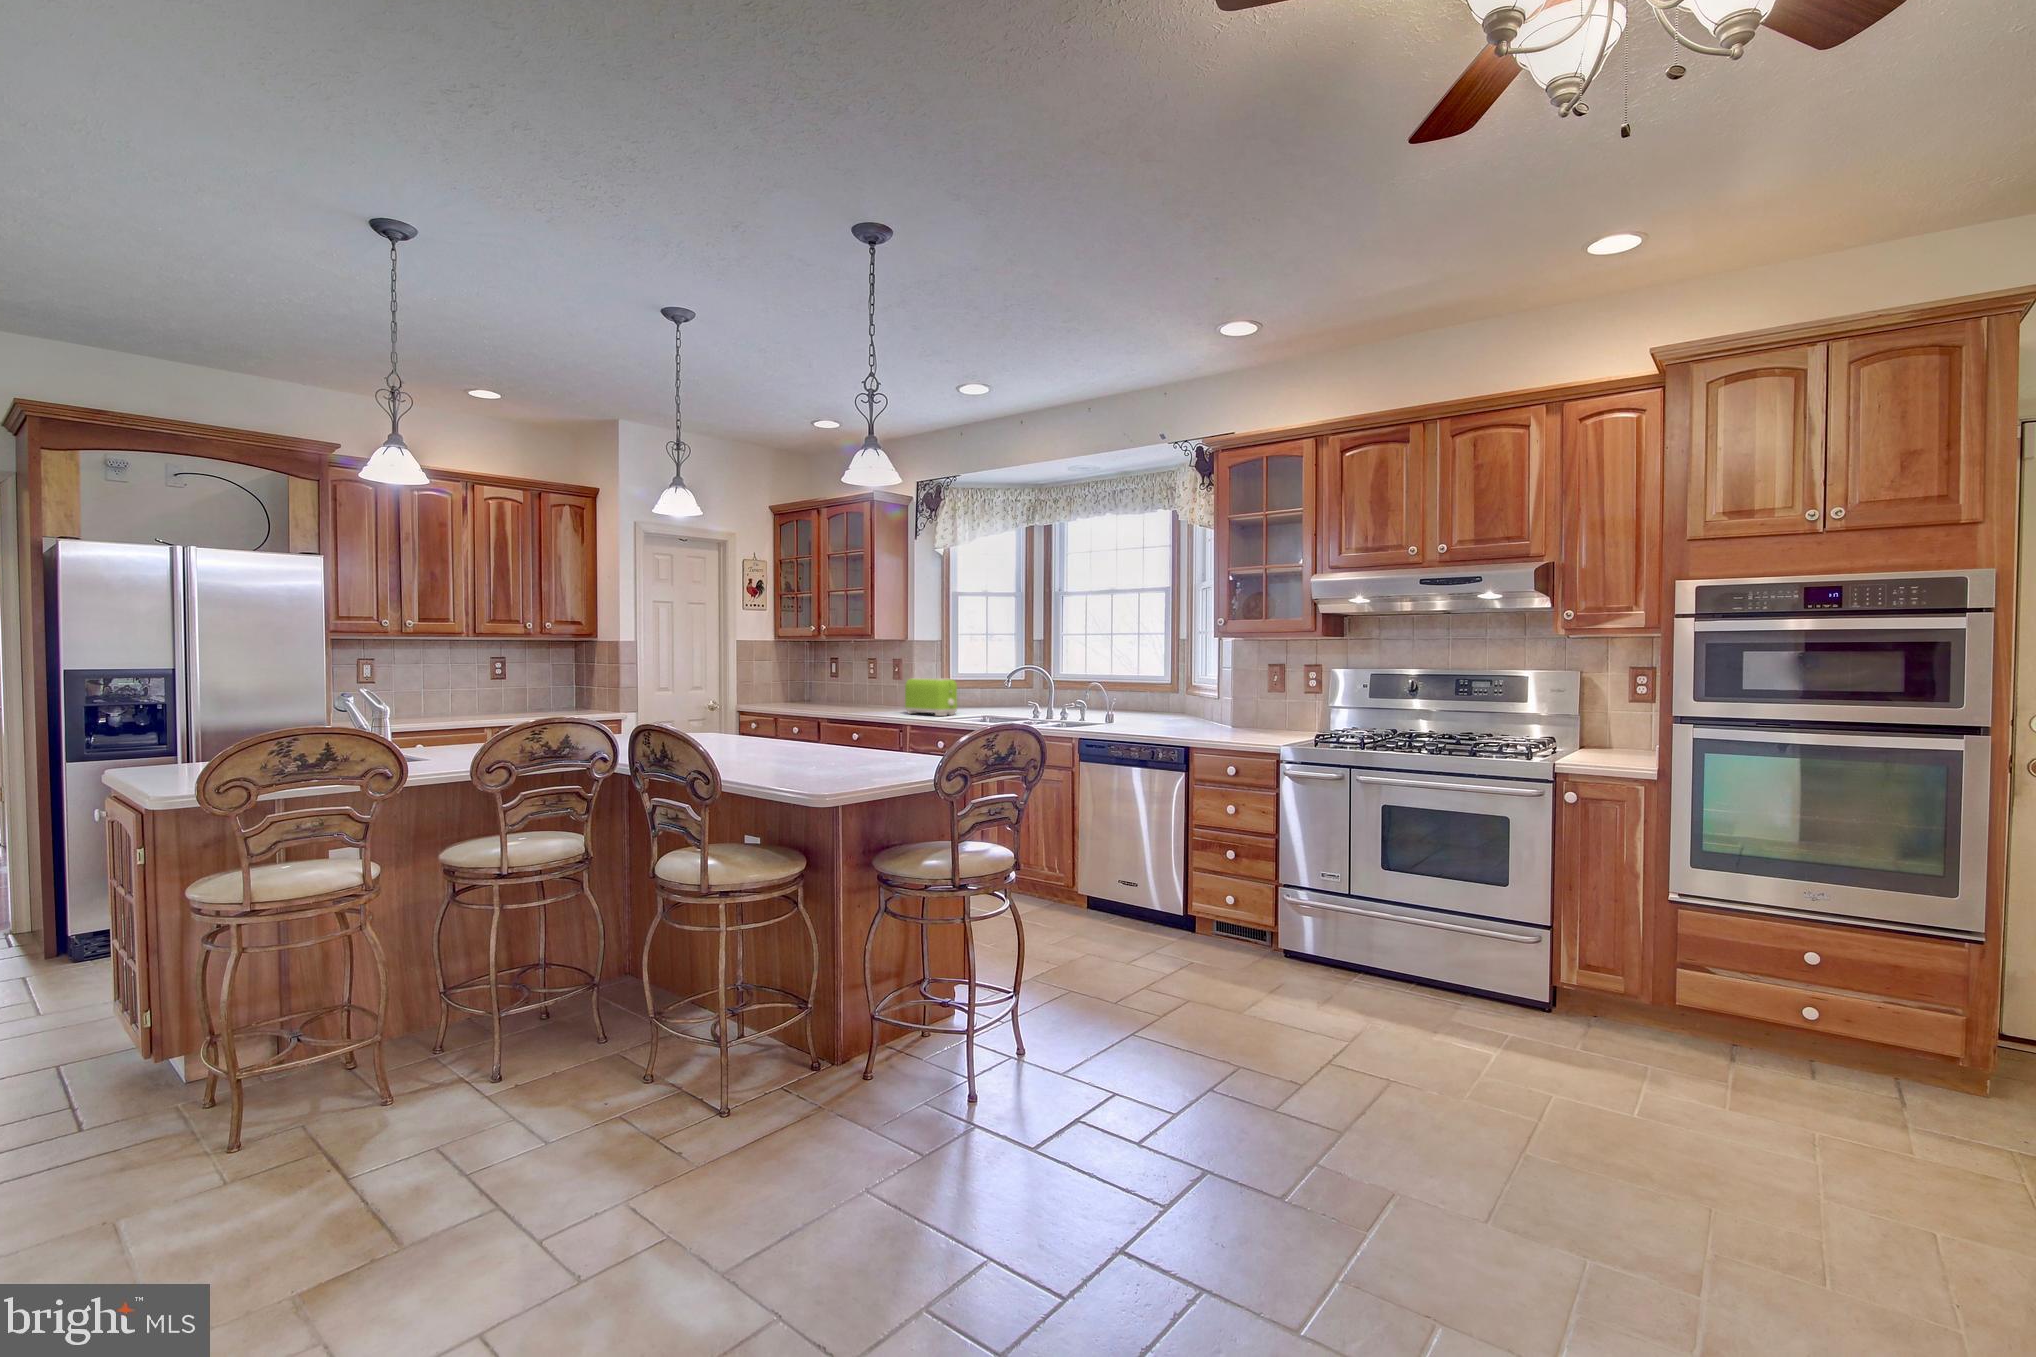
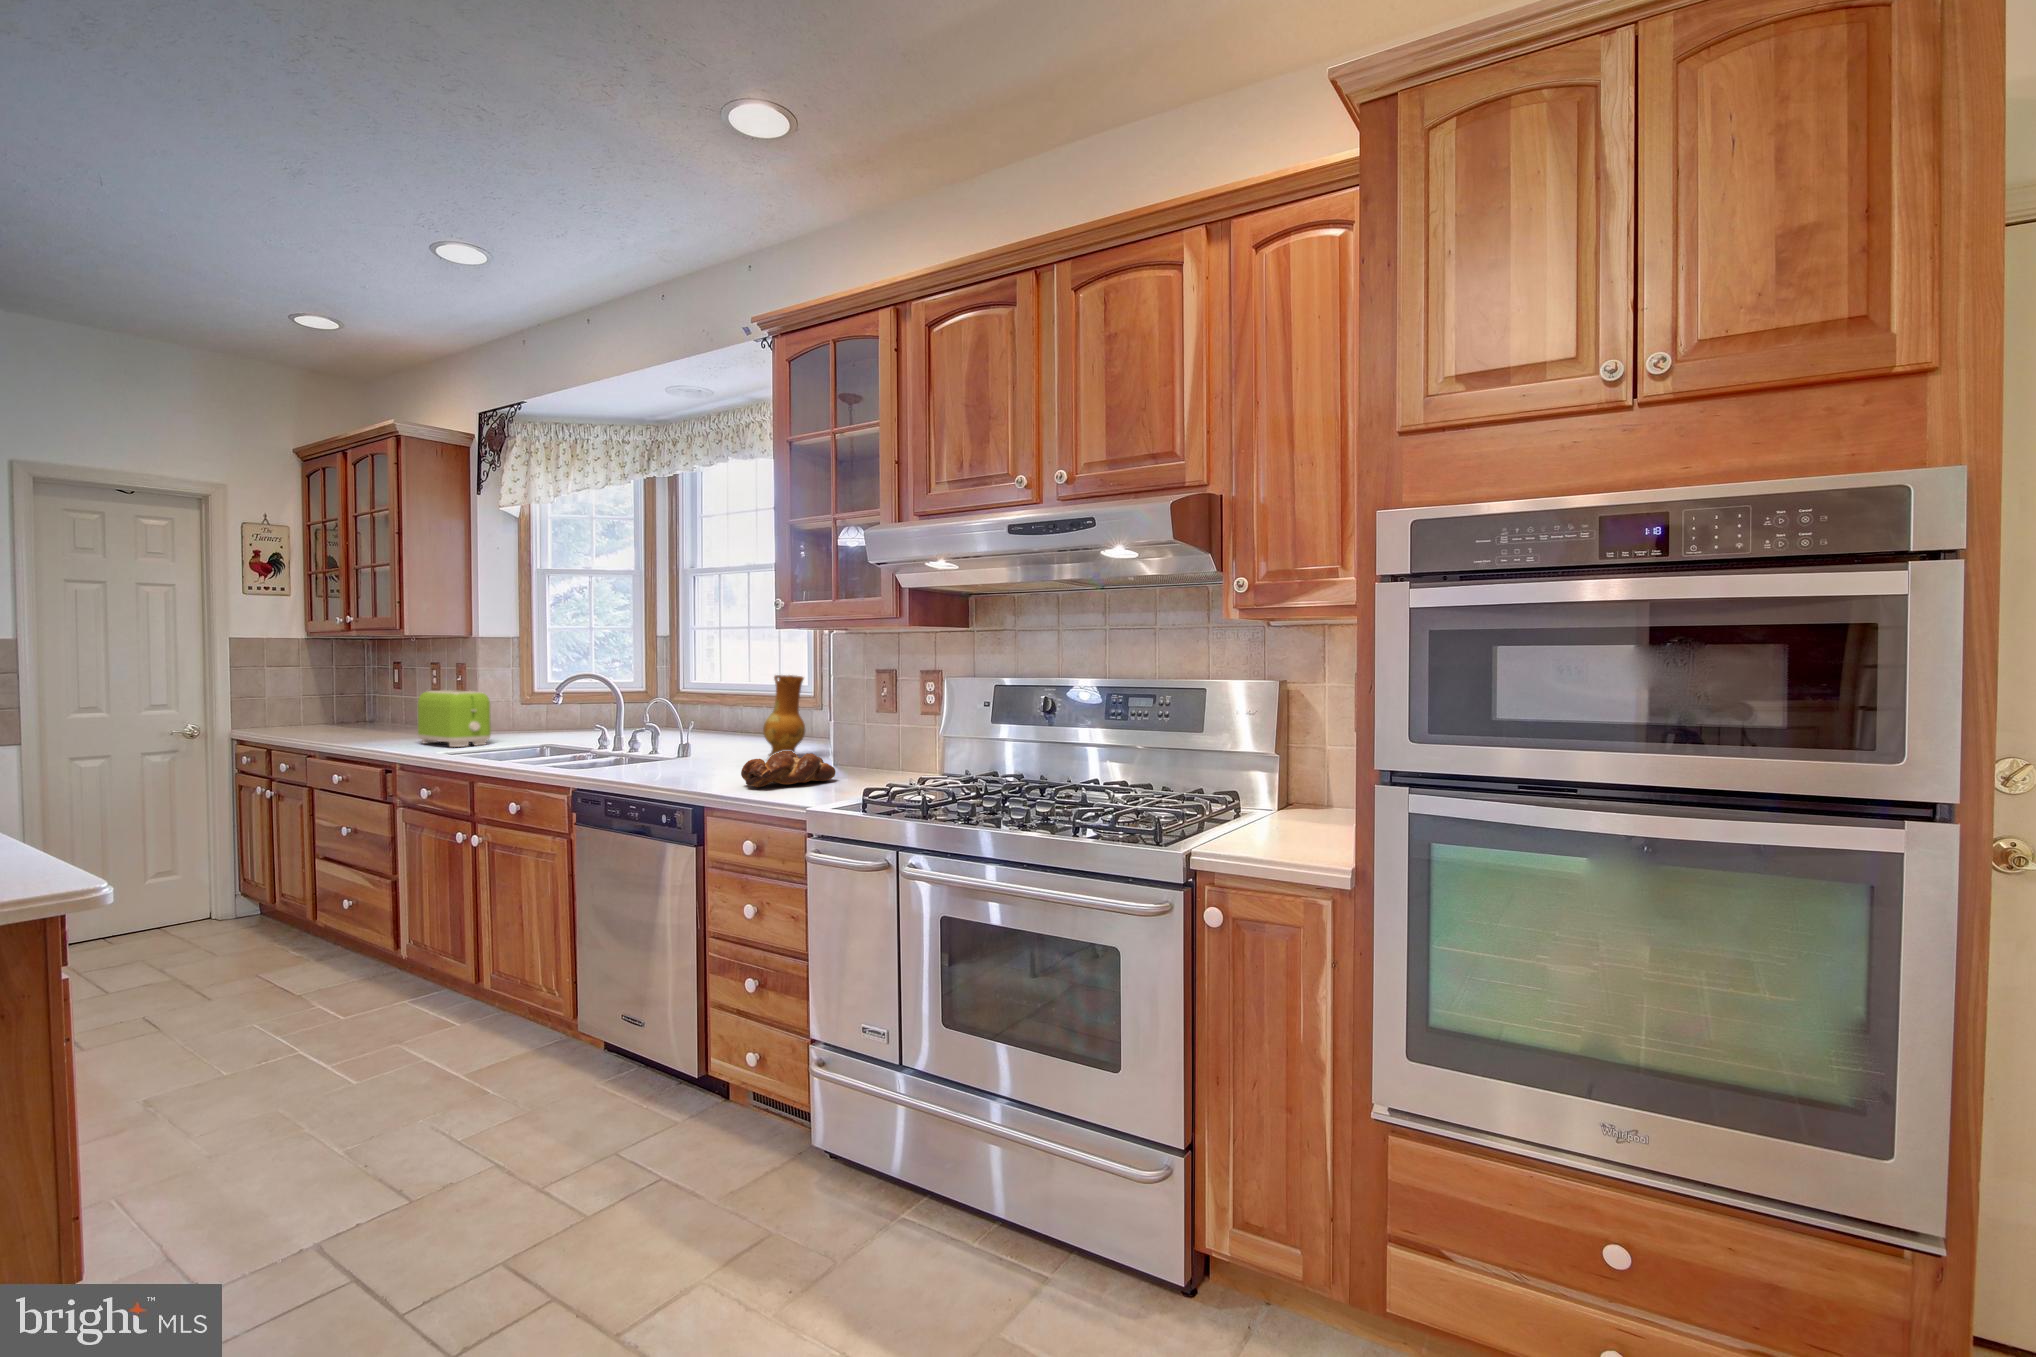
ceramic jug: none [1179,668,1206,724] -> present [763,675,805,757]
bread loaf: none [1203,715,1259,737] -> present [741,751,835,787]

